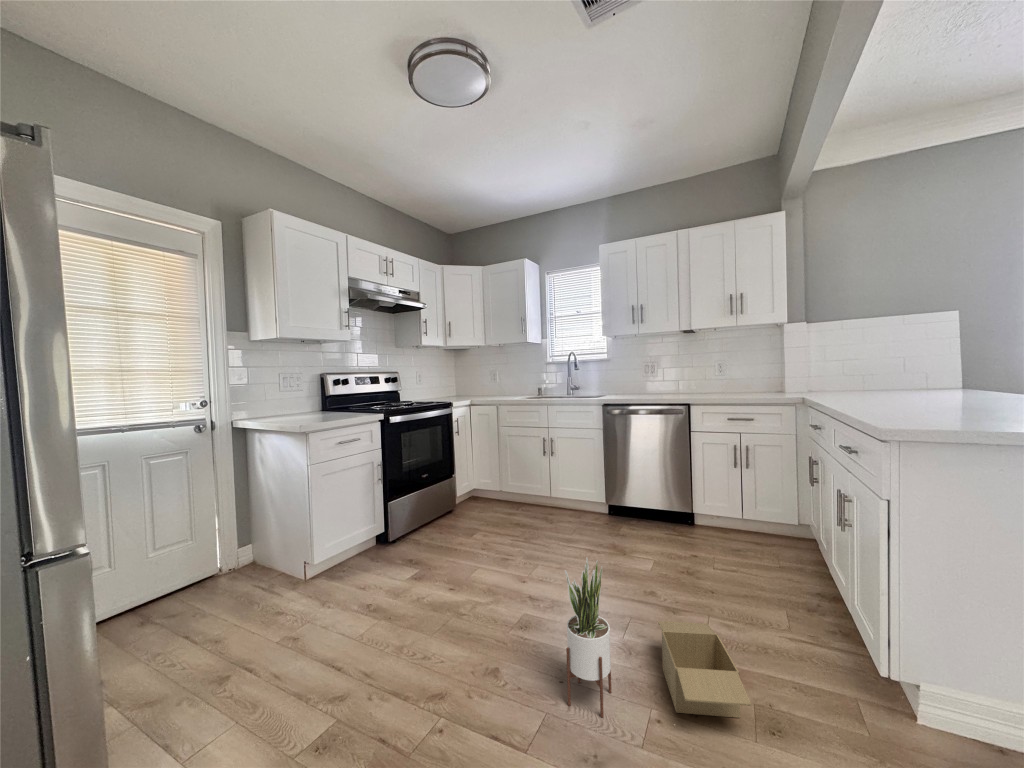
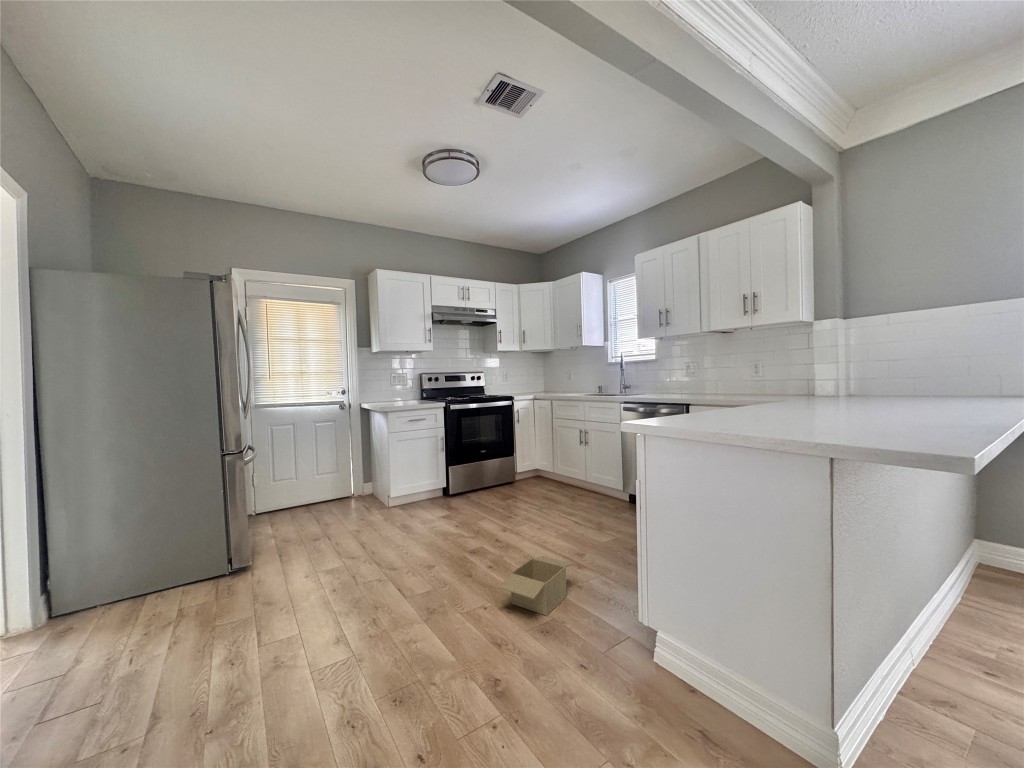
potted plant: present [565,558,611,717] -> none [447,494,488,595]

